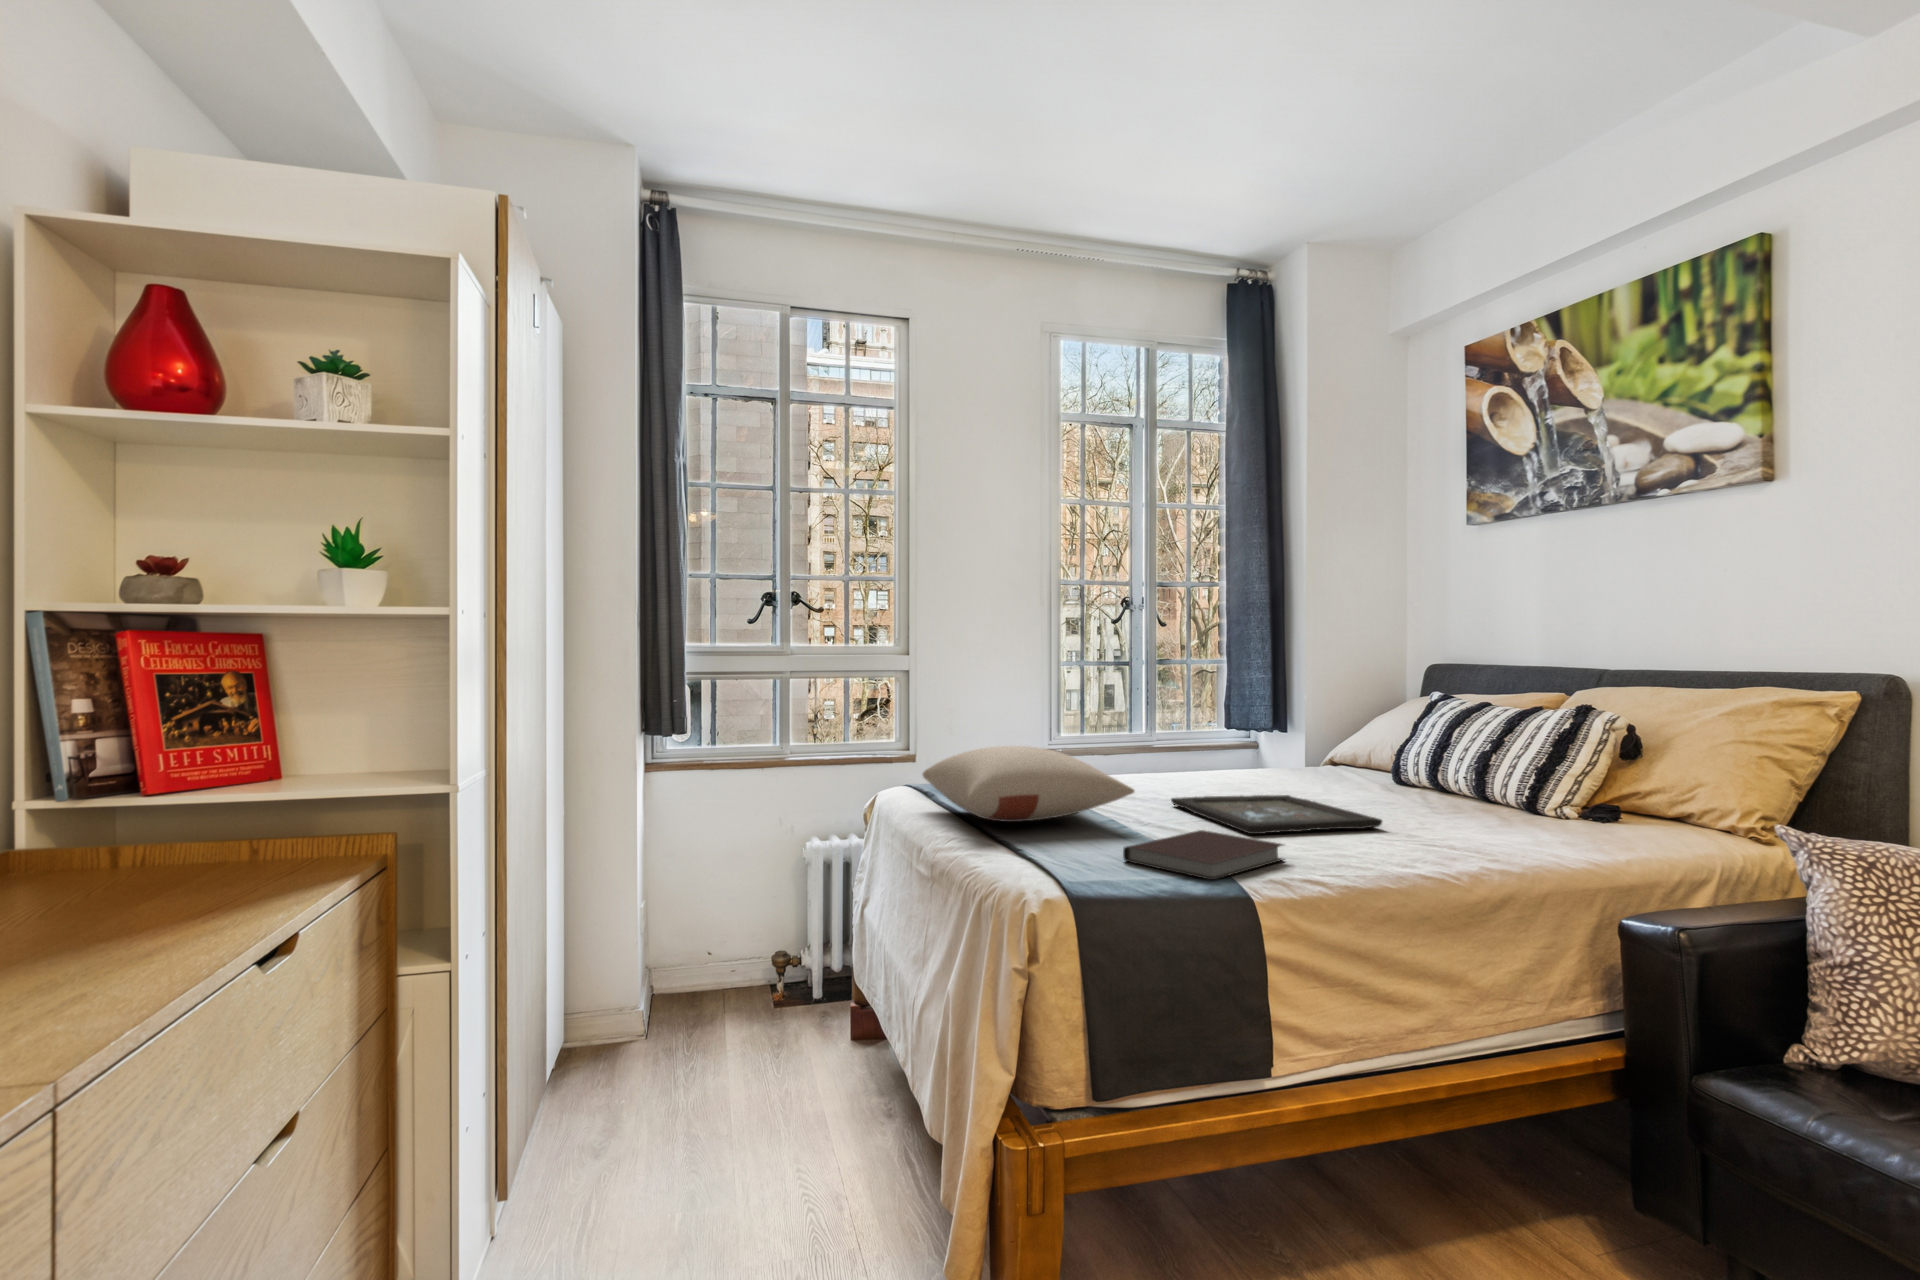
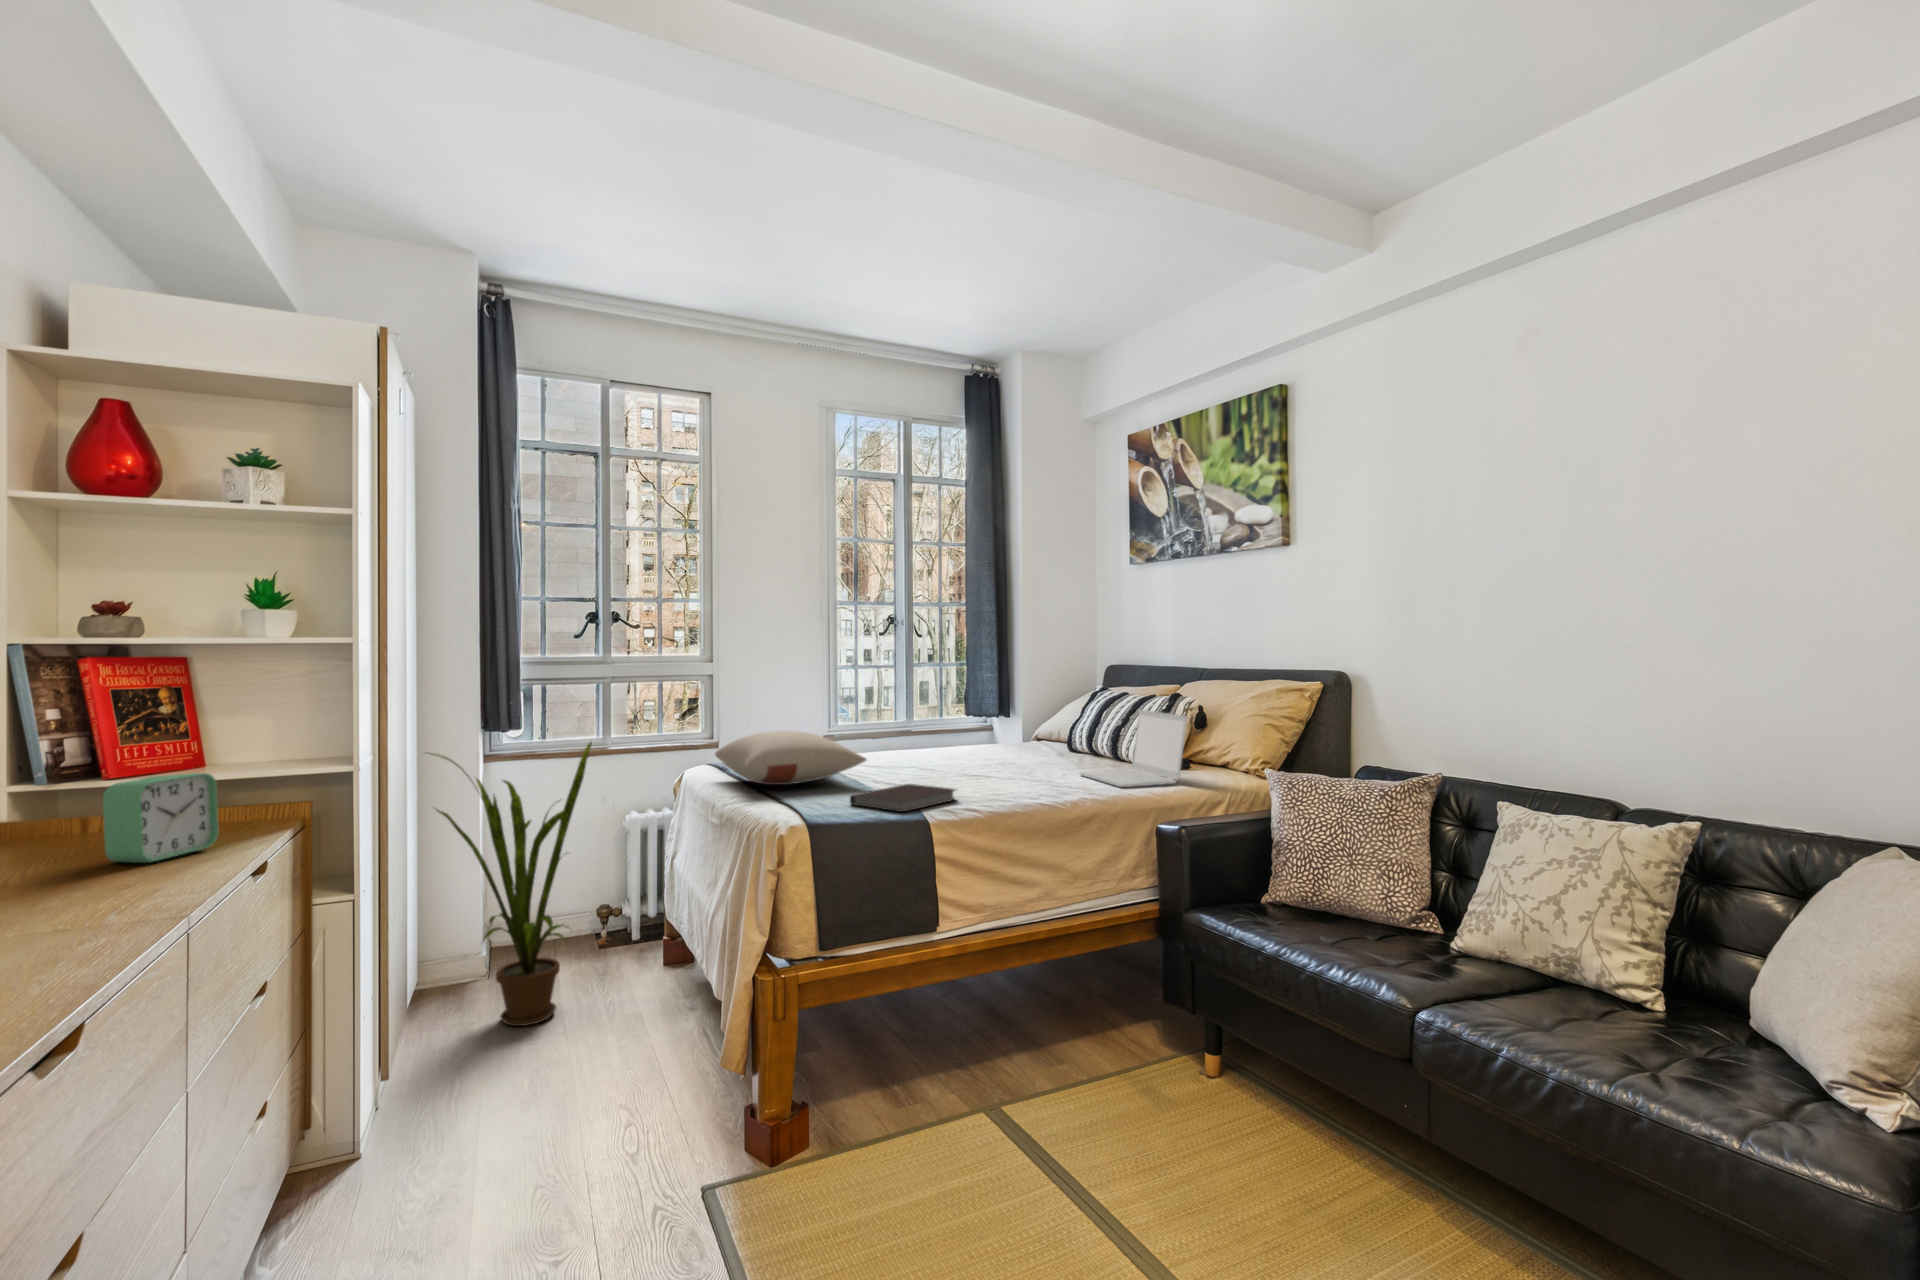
laptop: none [1442,728,1639,848] -> present [1080,710,1187,787]
house plant: none [560,750,770,1122] -> present [431,742,592,1026]
tray: present [1171,795,1382,834] -> none [901,762,1036,786]
alarm clock: none [71,799,245,935] -> present [103,773,218,863]

